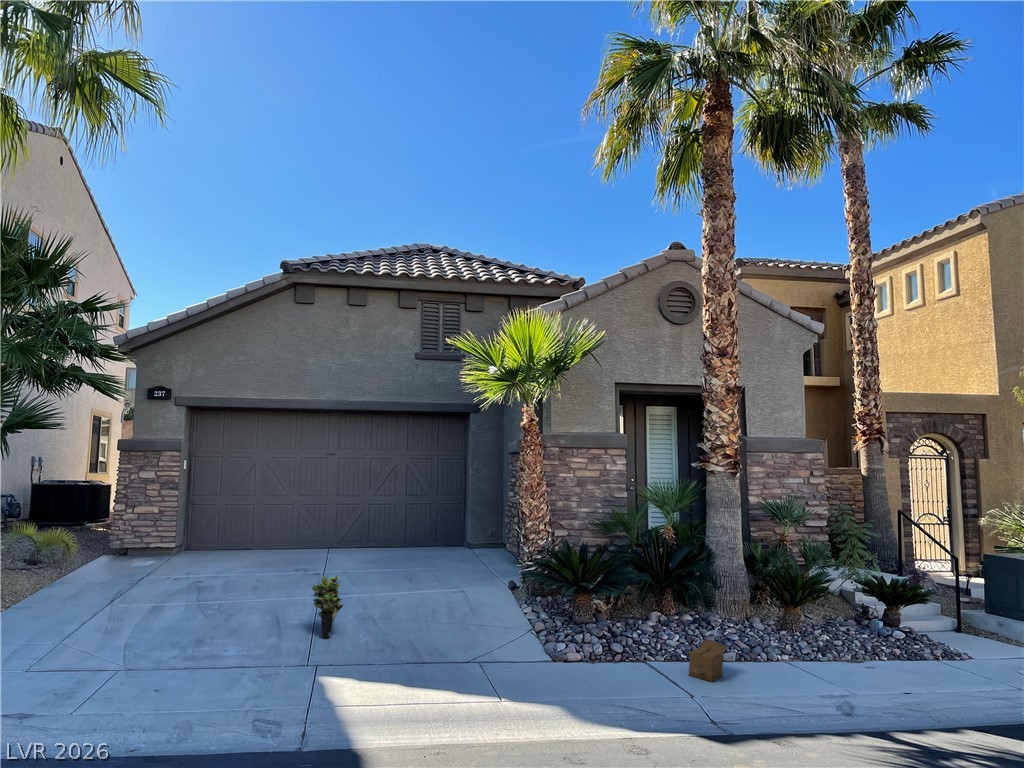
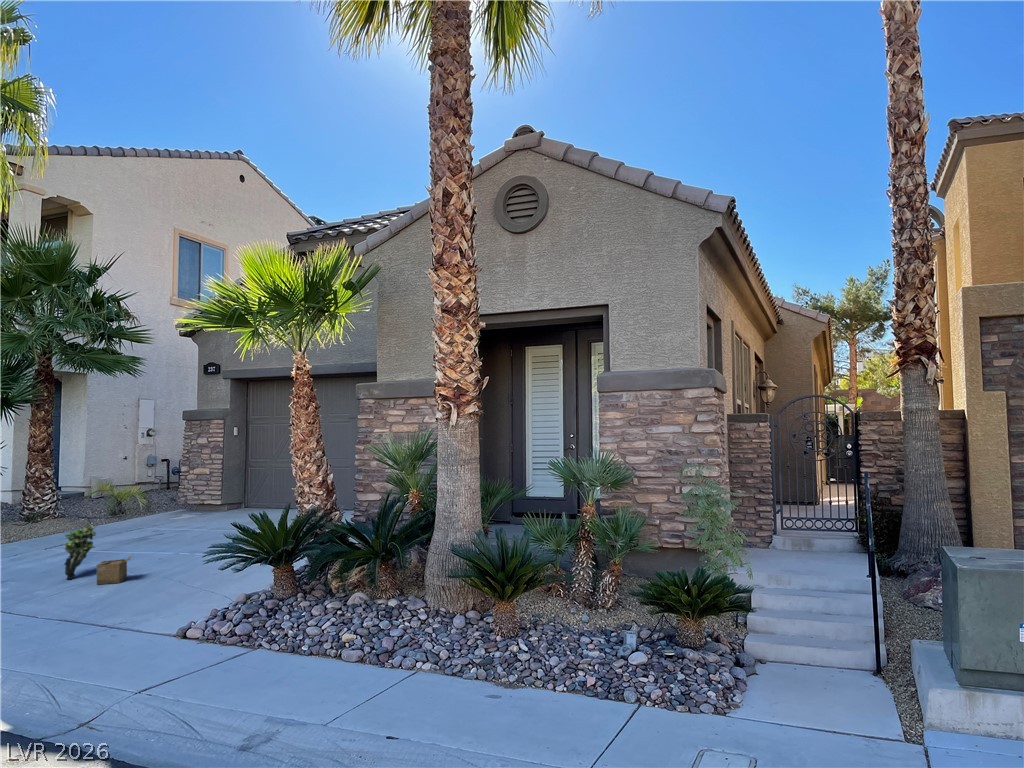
cardboard box: present [689,640,727,681] -> present [97,556,131,584]

